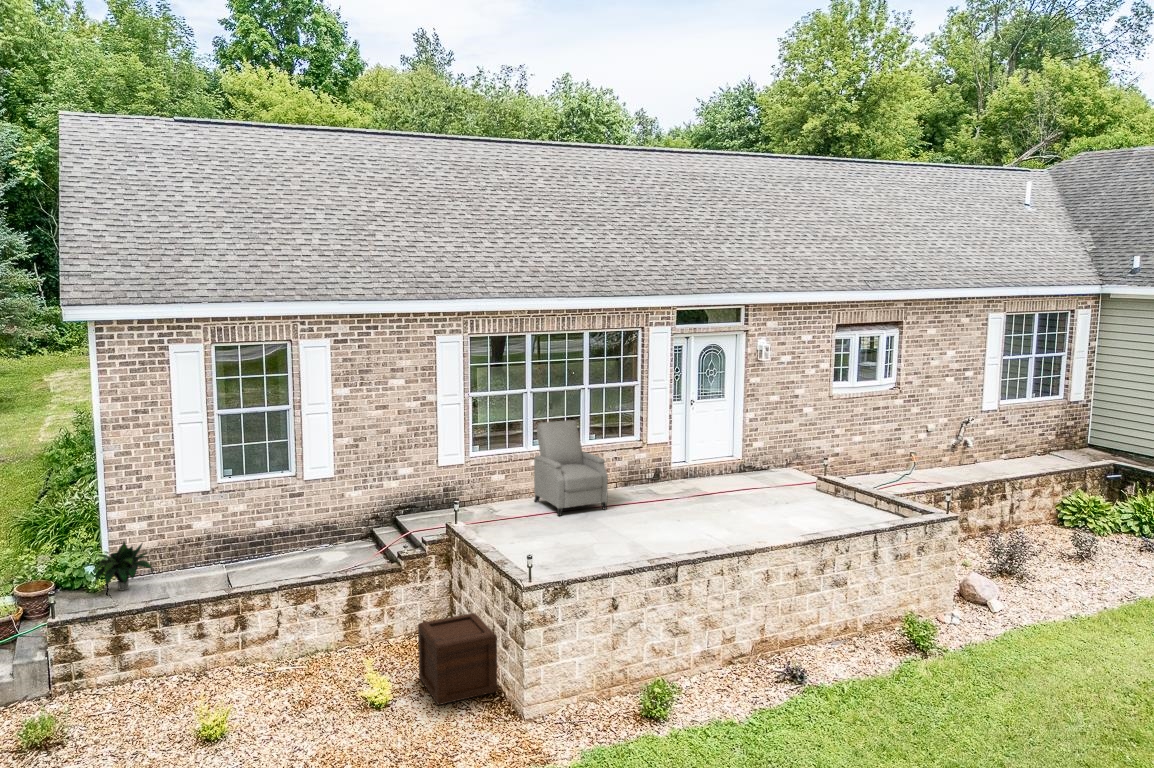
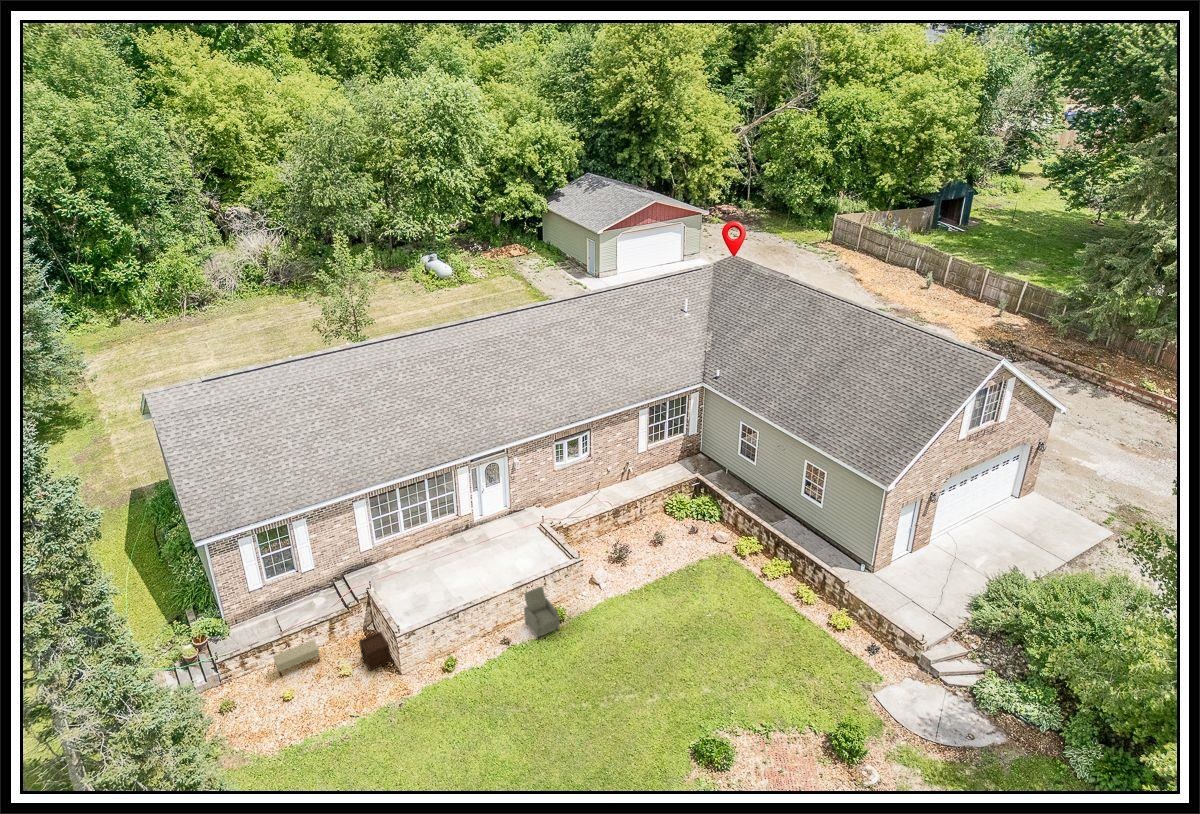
chair: present [534,420,608,516] -> present [524,587,559,640]
potted plant: present [94,542,152,591] -> none [222,614,248,637]
bench: none [196,622,313,699] -> present [273,640,320,676]

